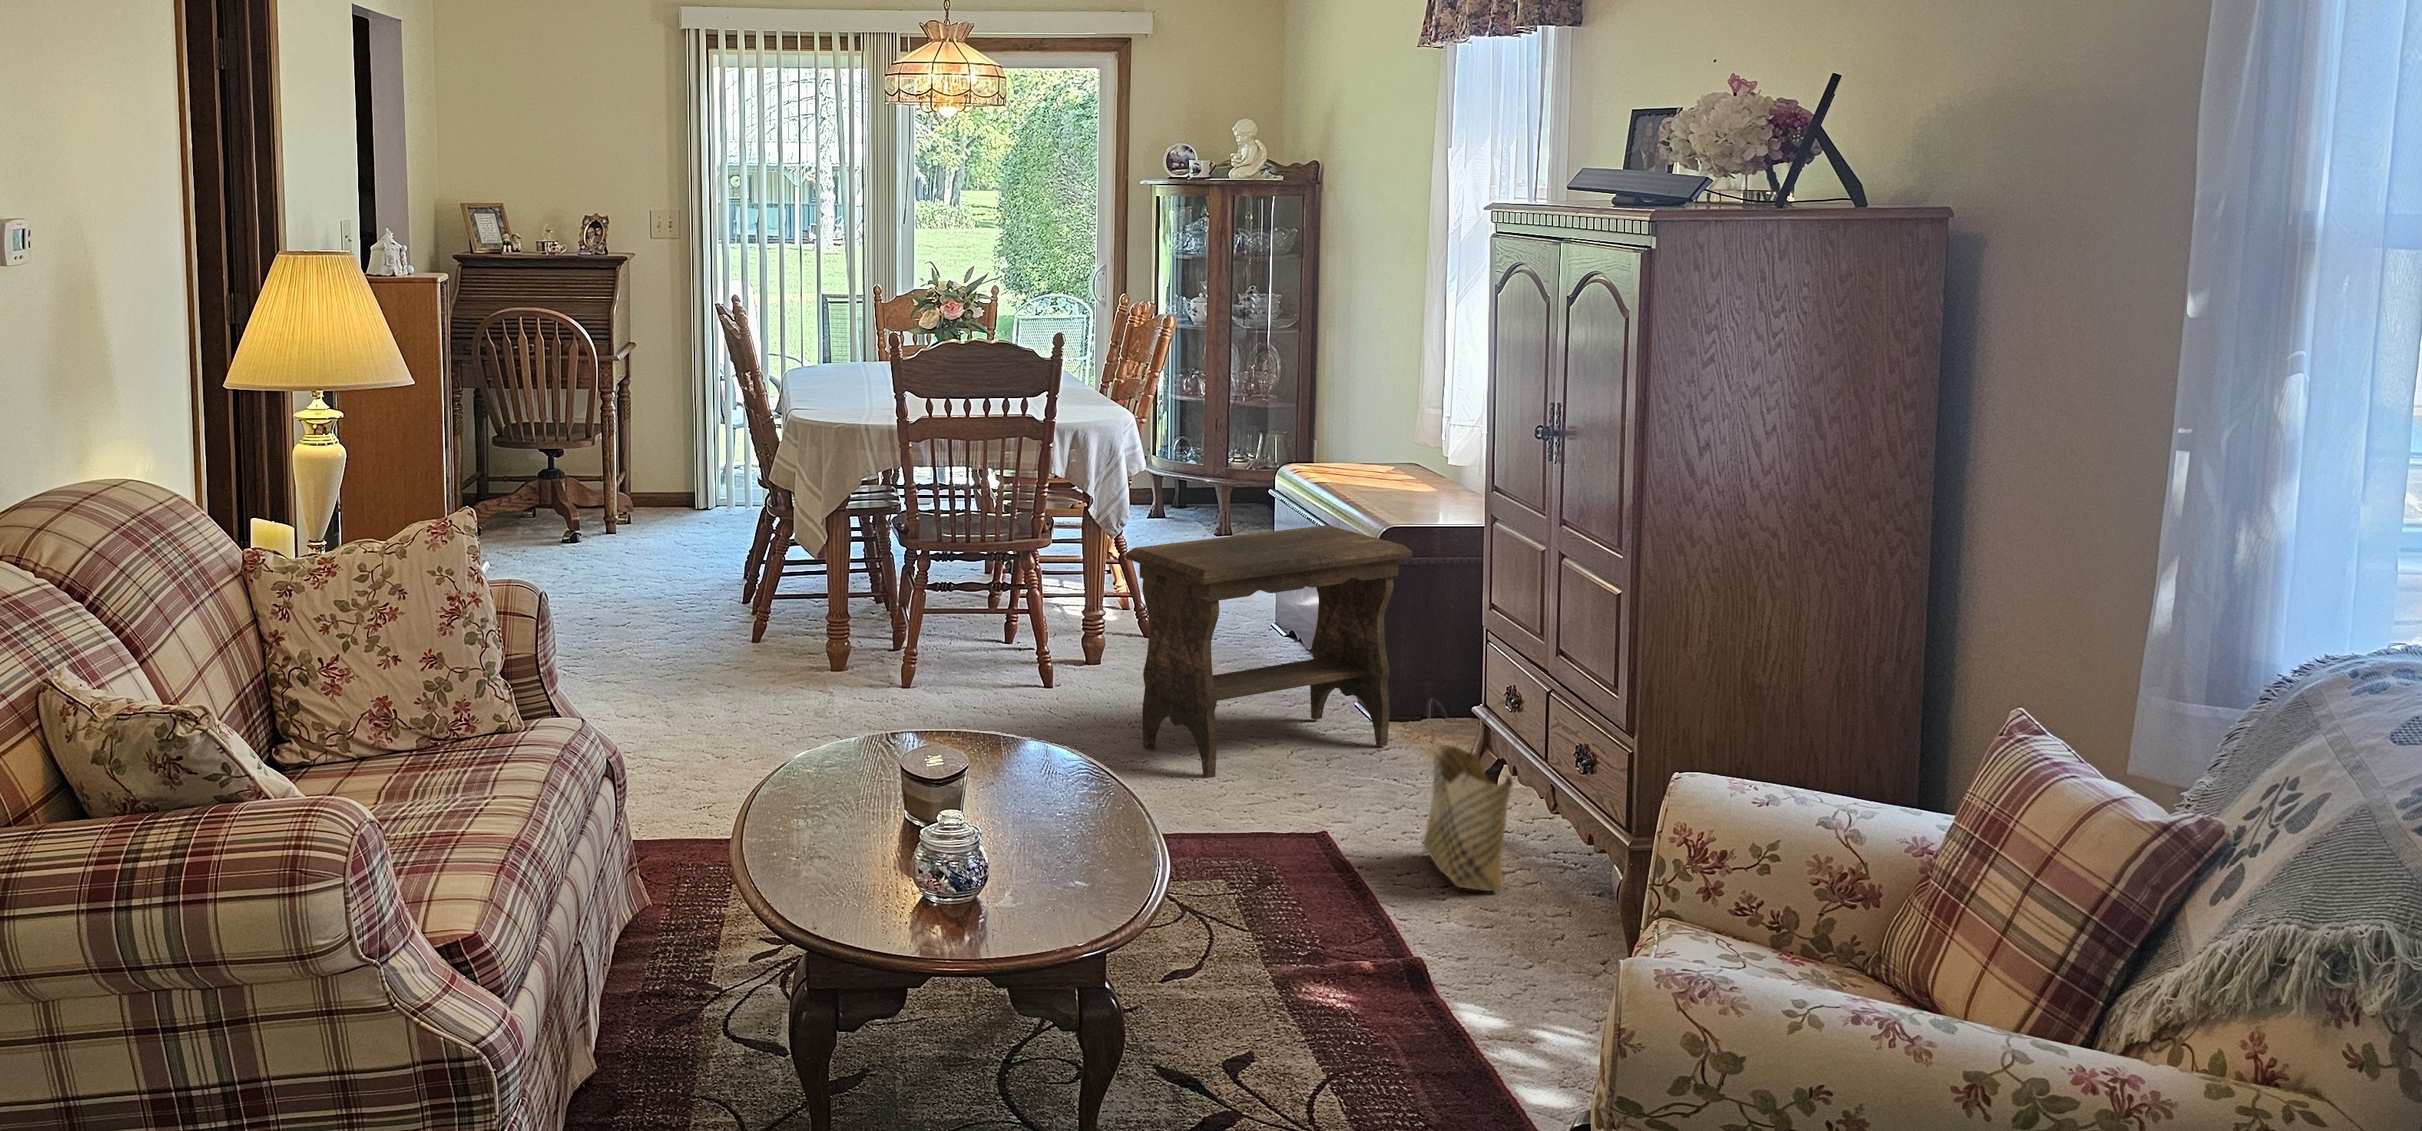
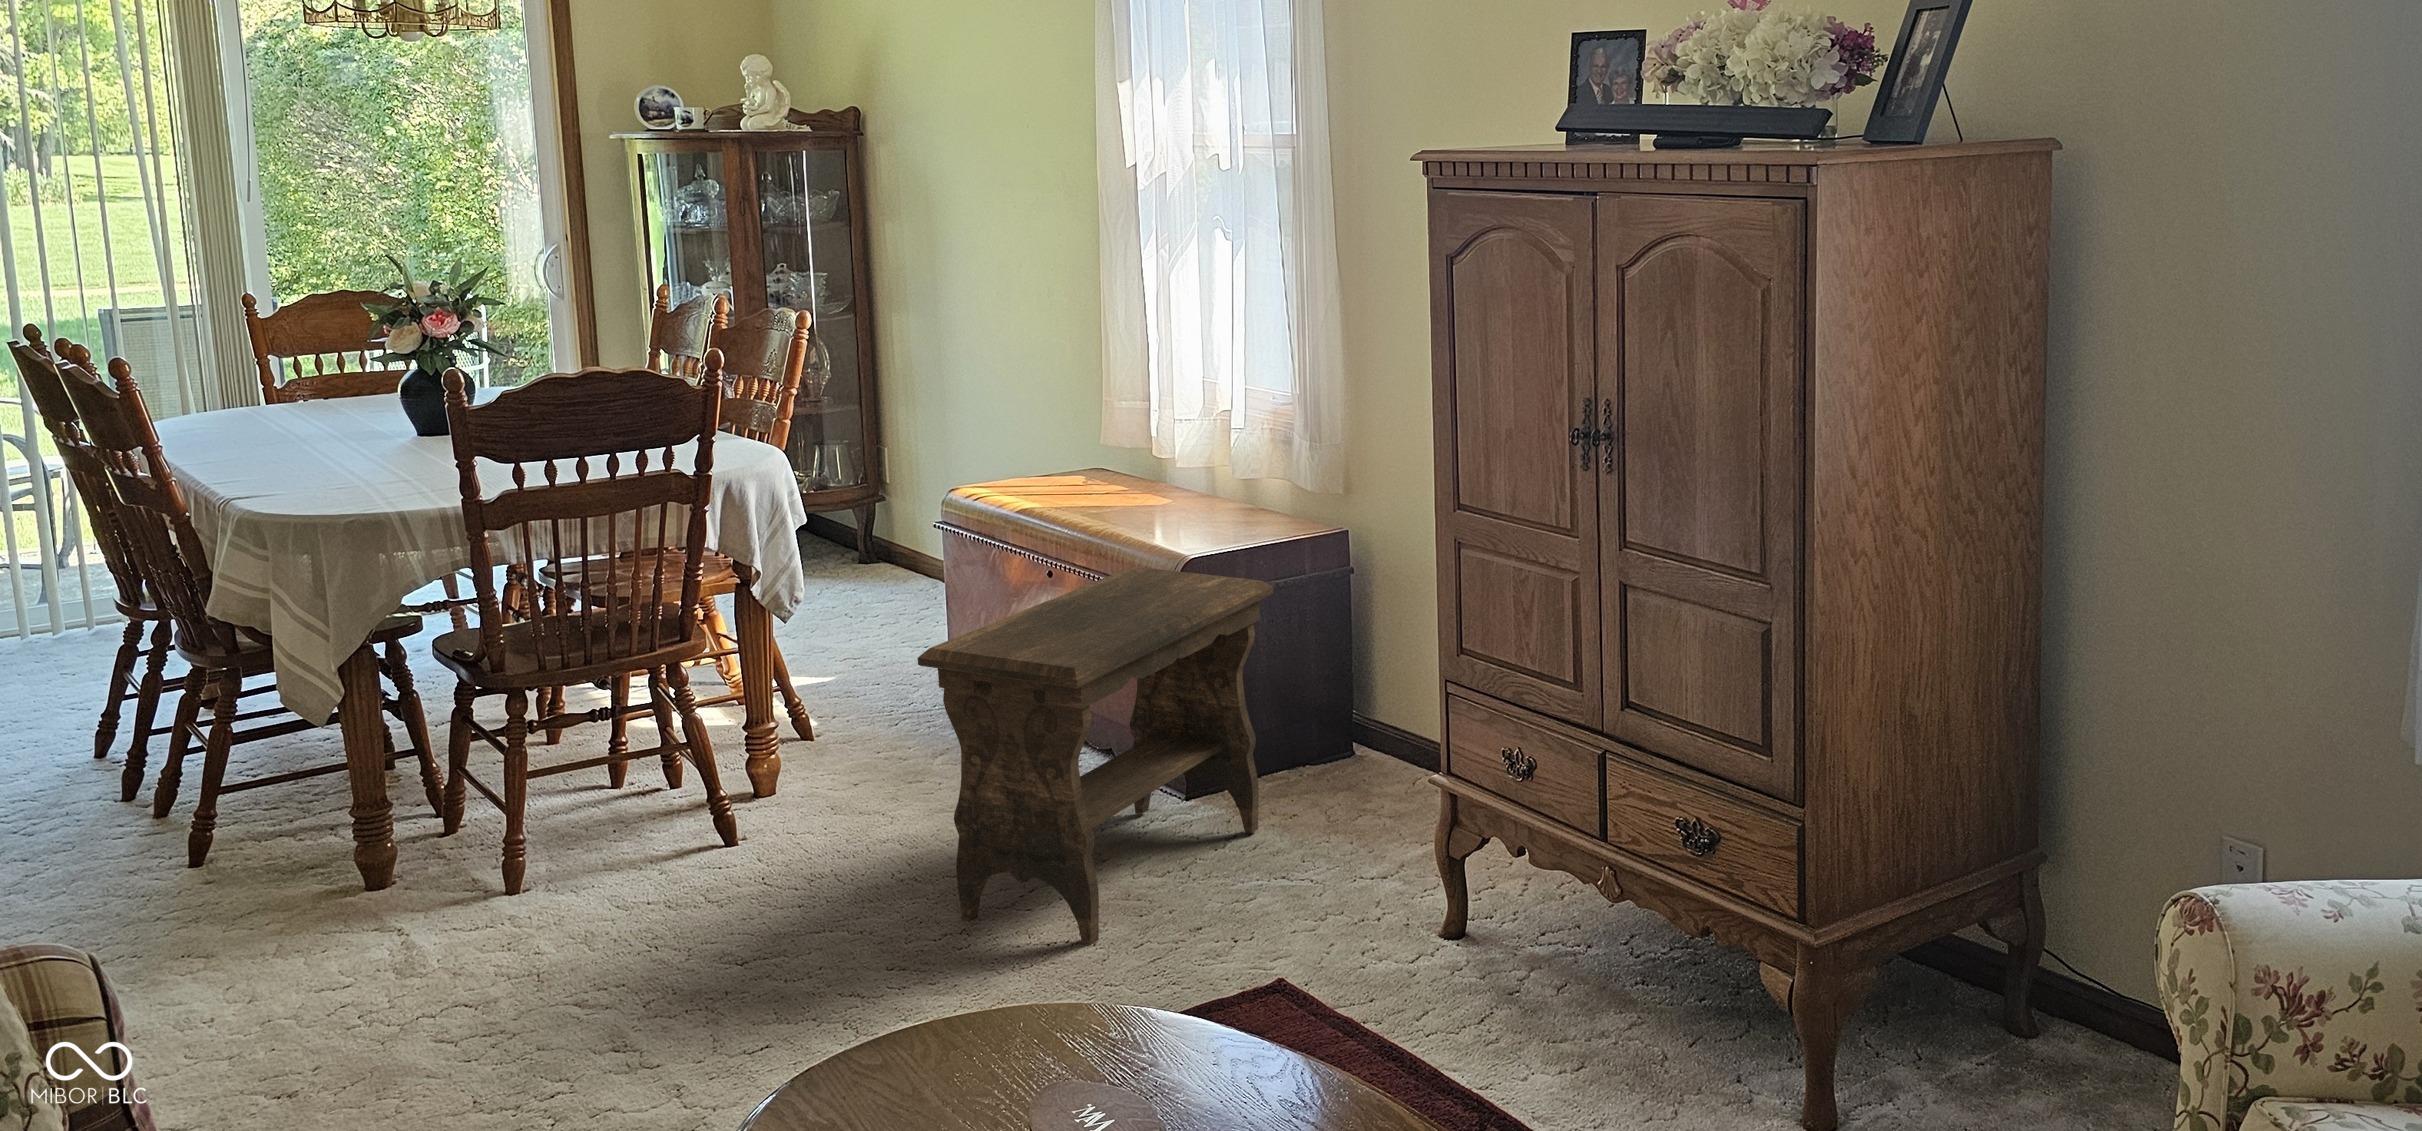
woven basket: present [1423,701,1515,891] -> none [1453,773,1598,1025]

